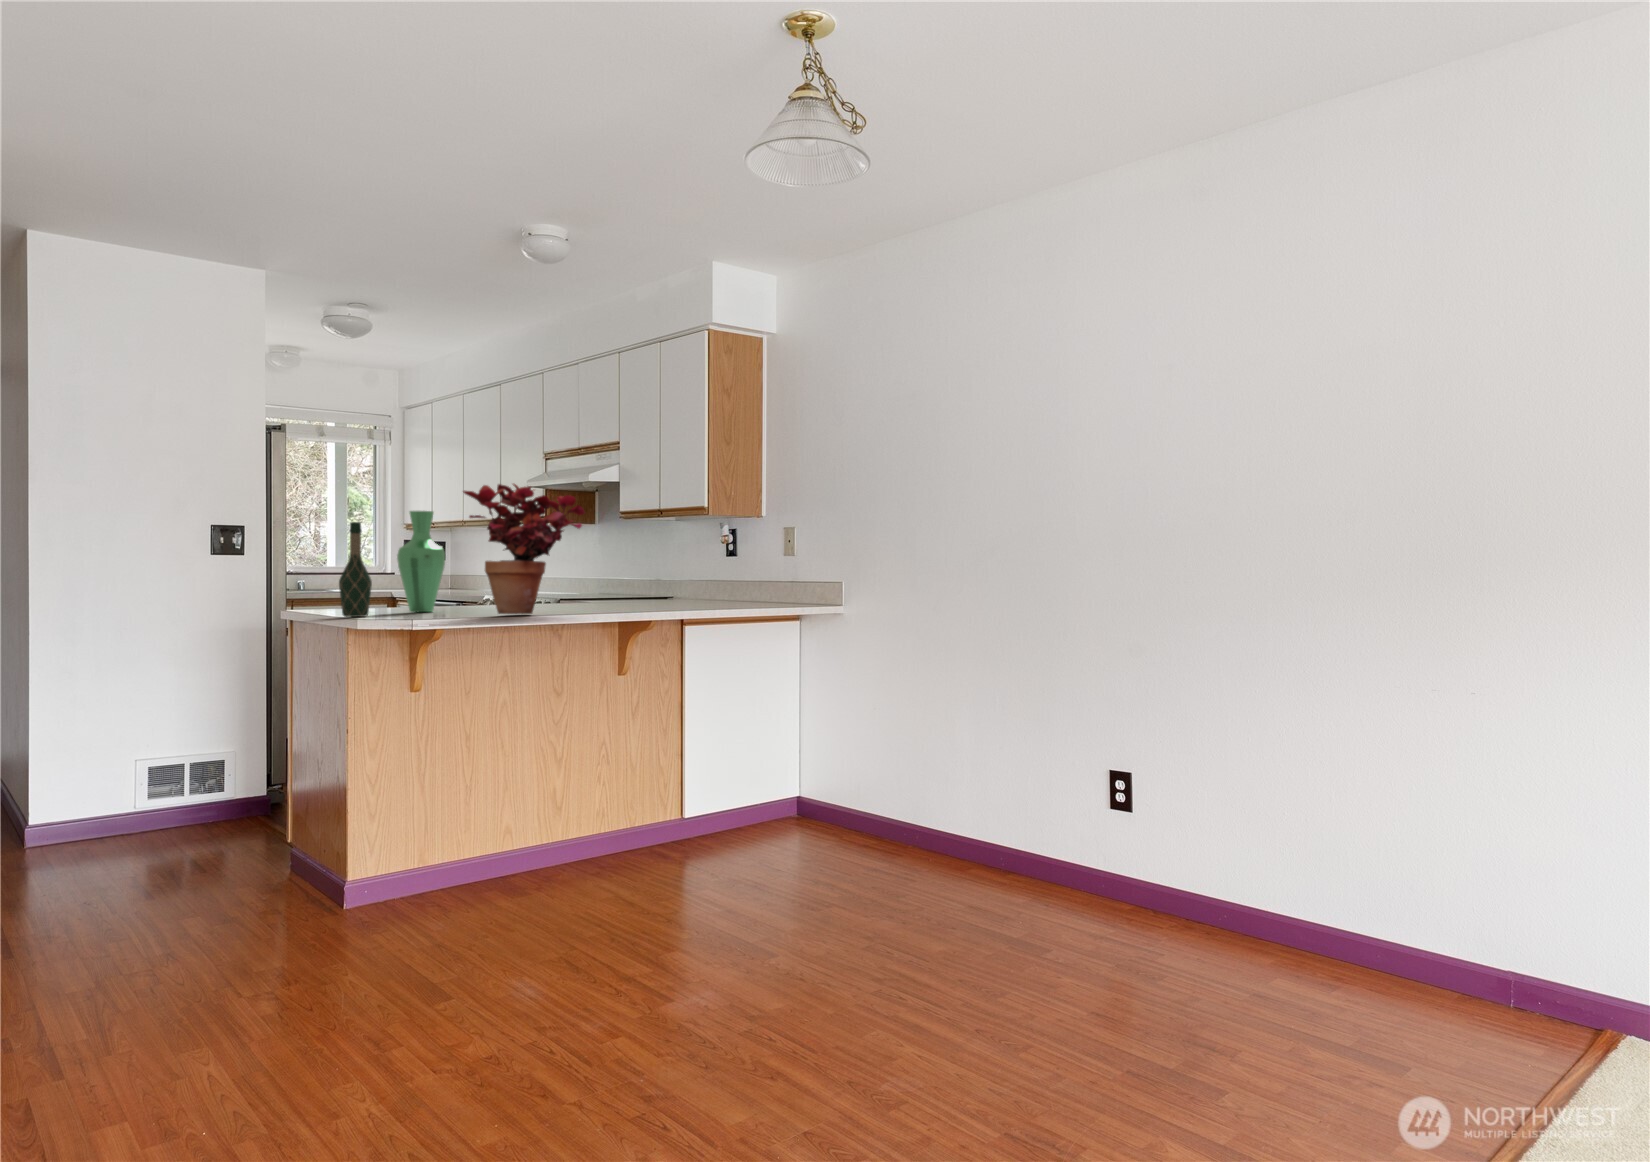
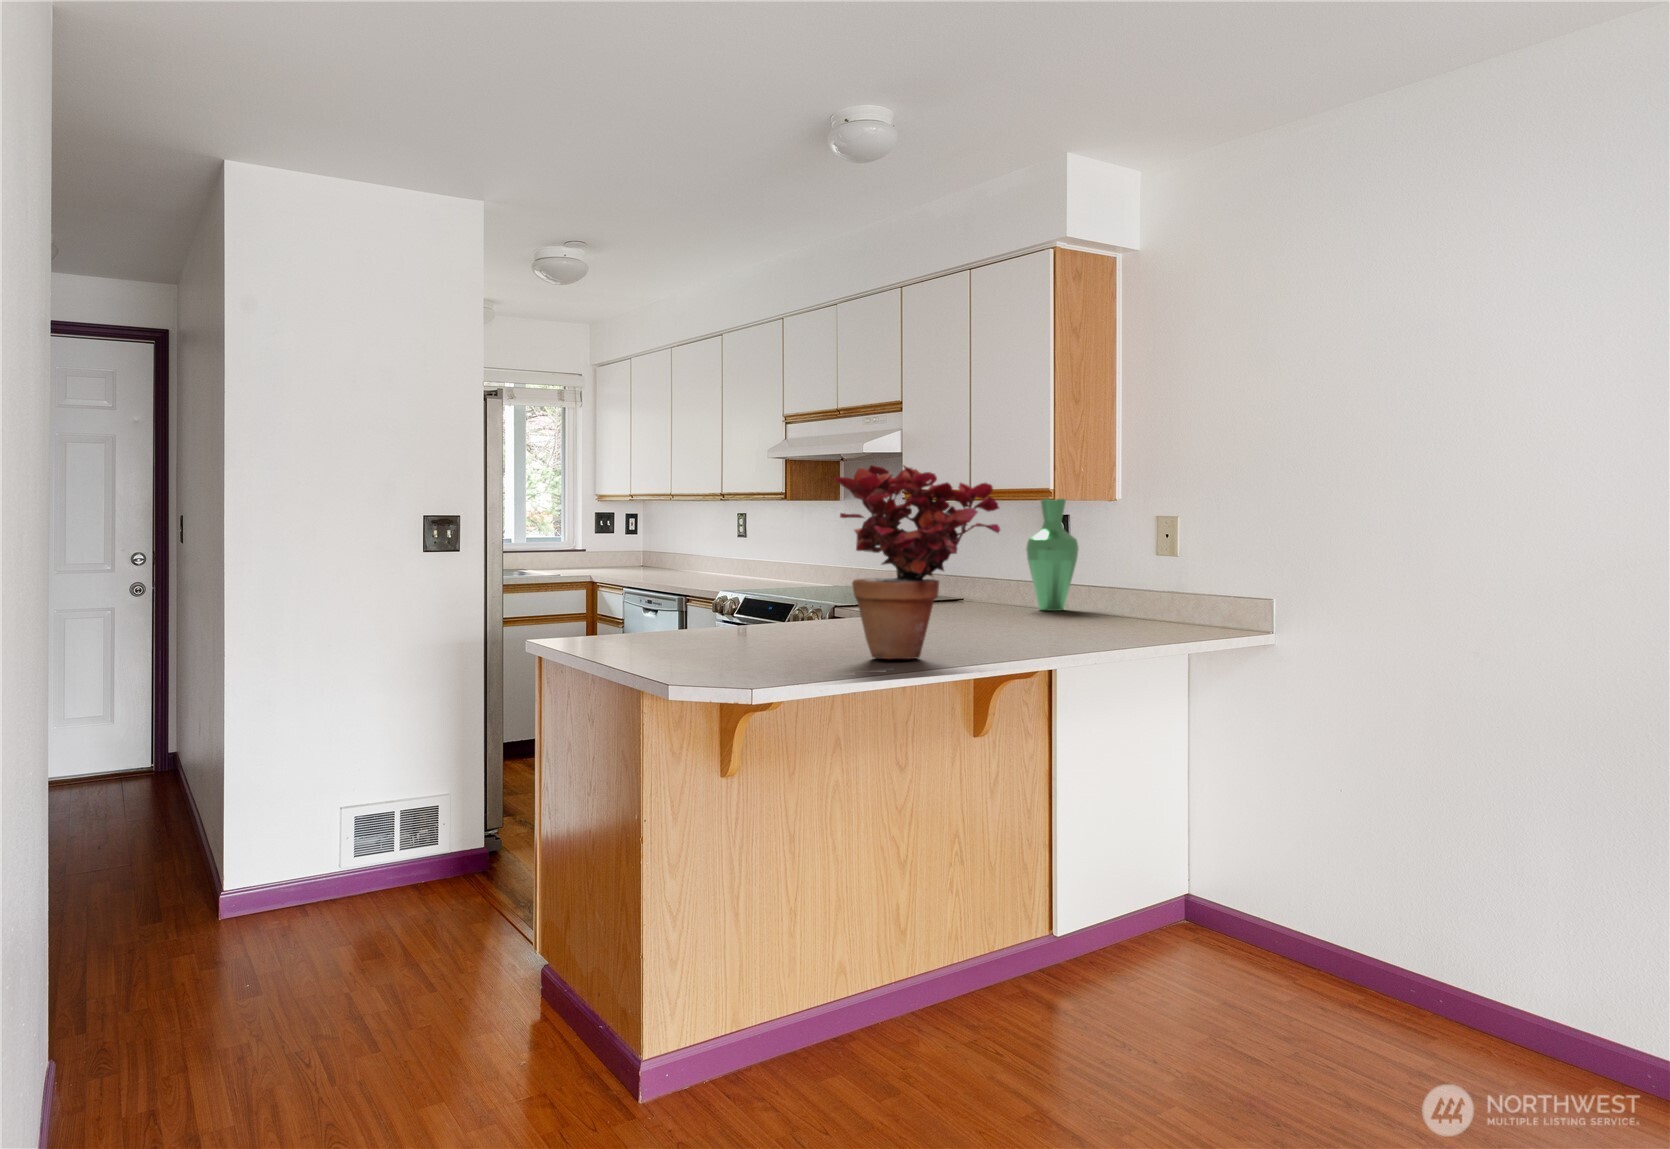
vase: present [397,511,446,612] -> present [1026,499,1079,611]
wine bottle: present [339,522,372,617] -> none [630,518,674,654]

